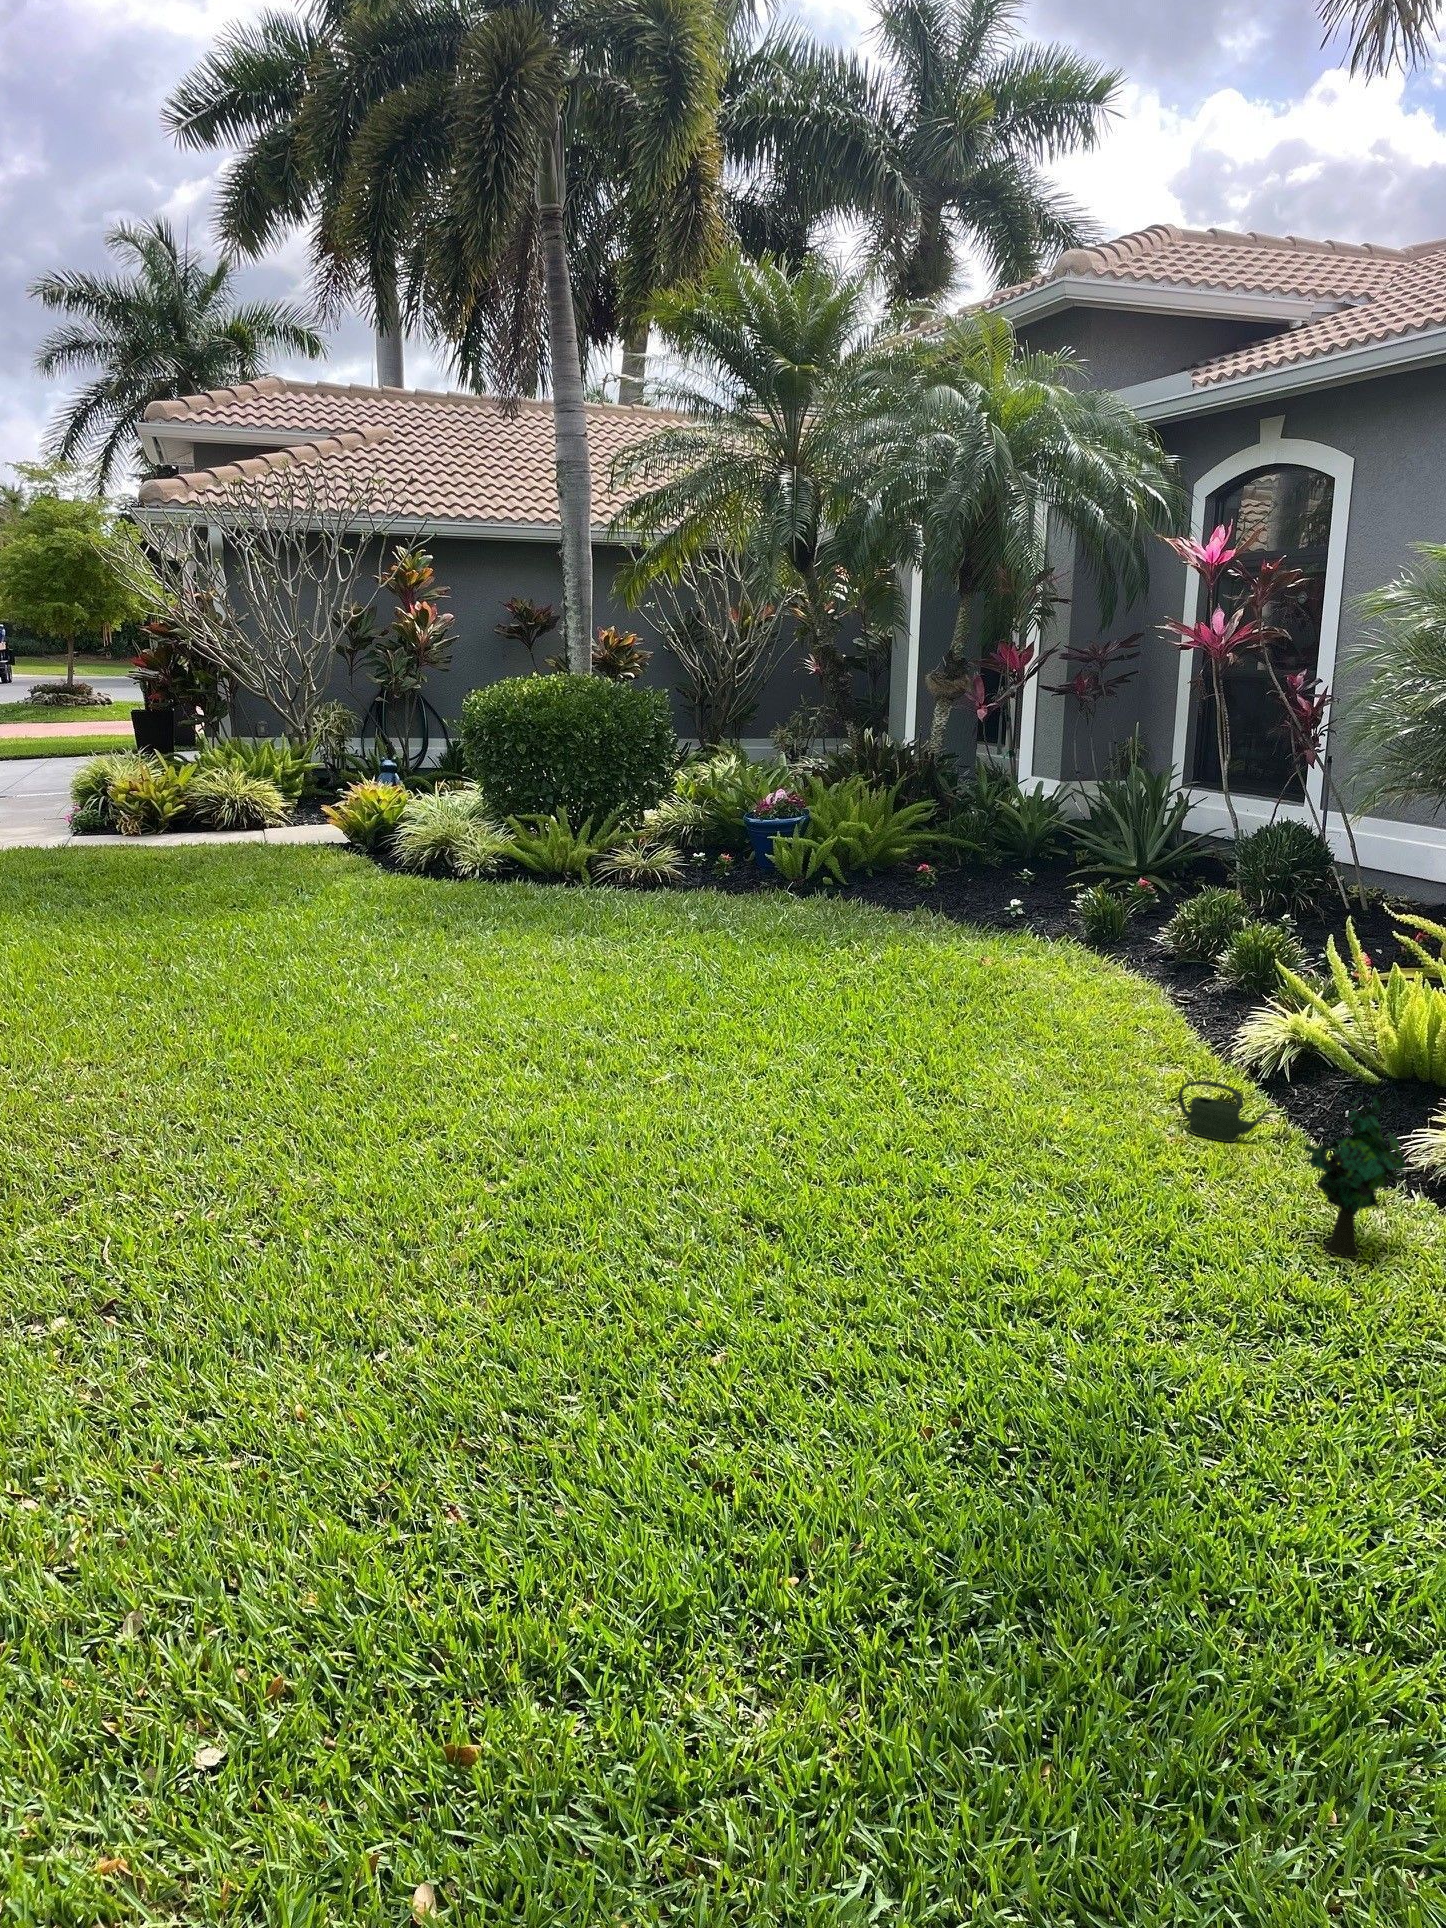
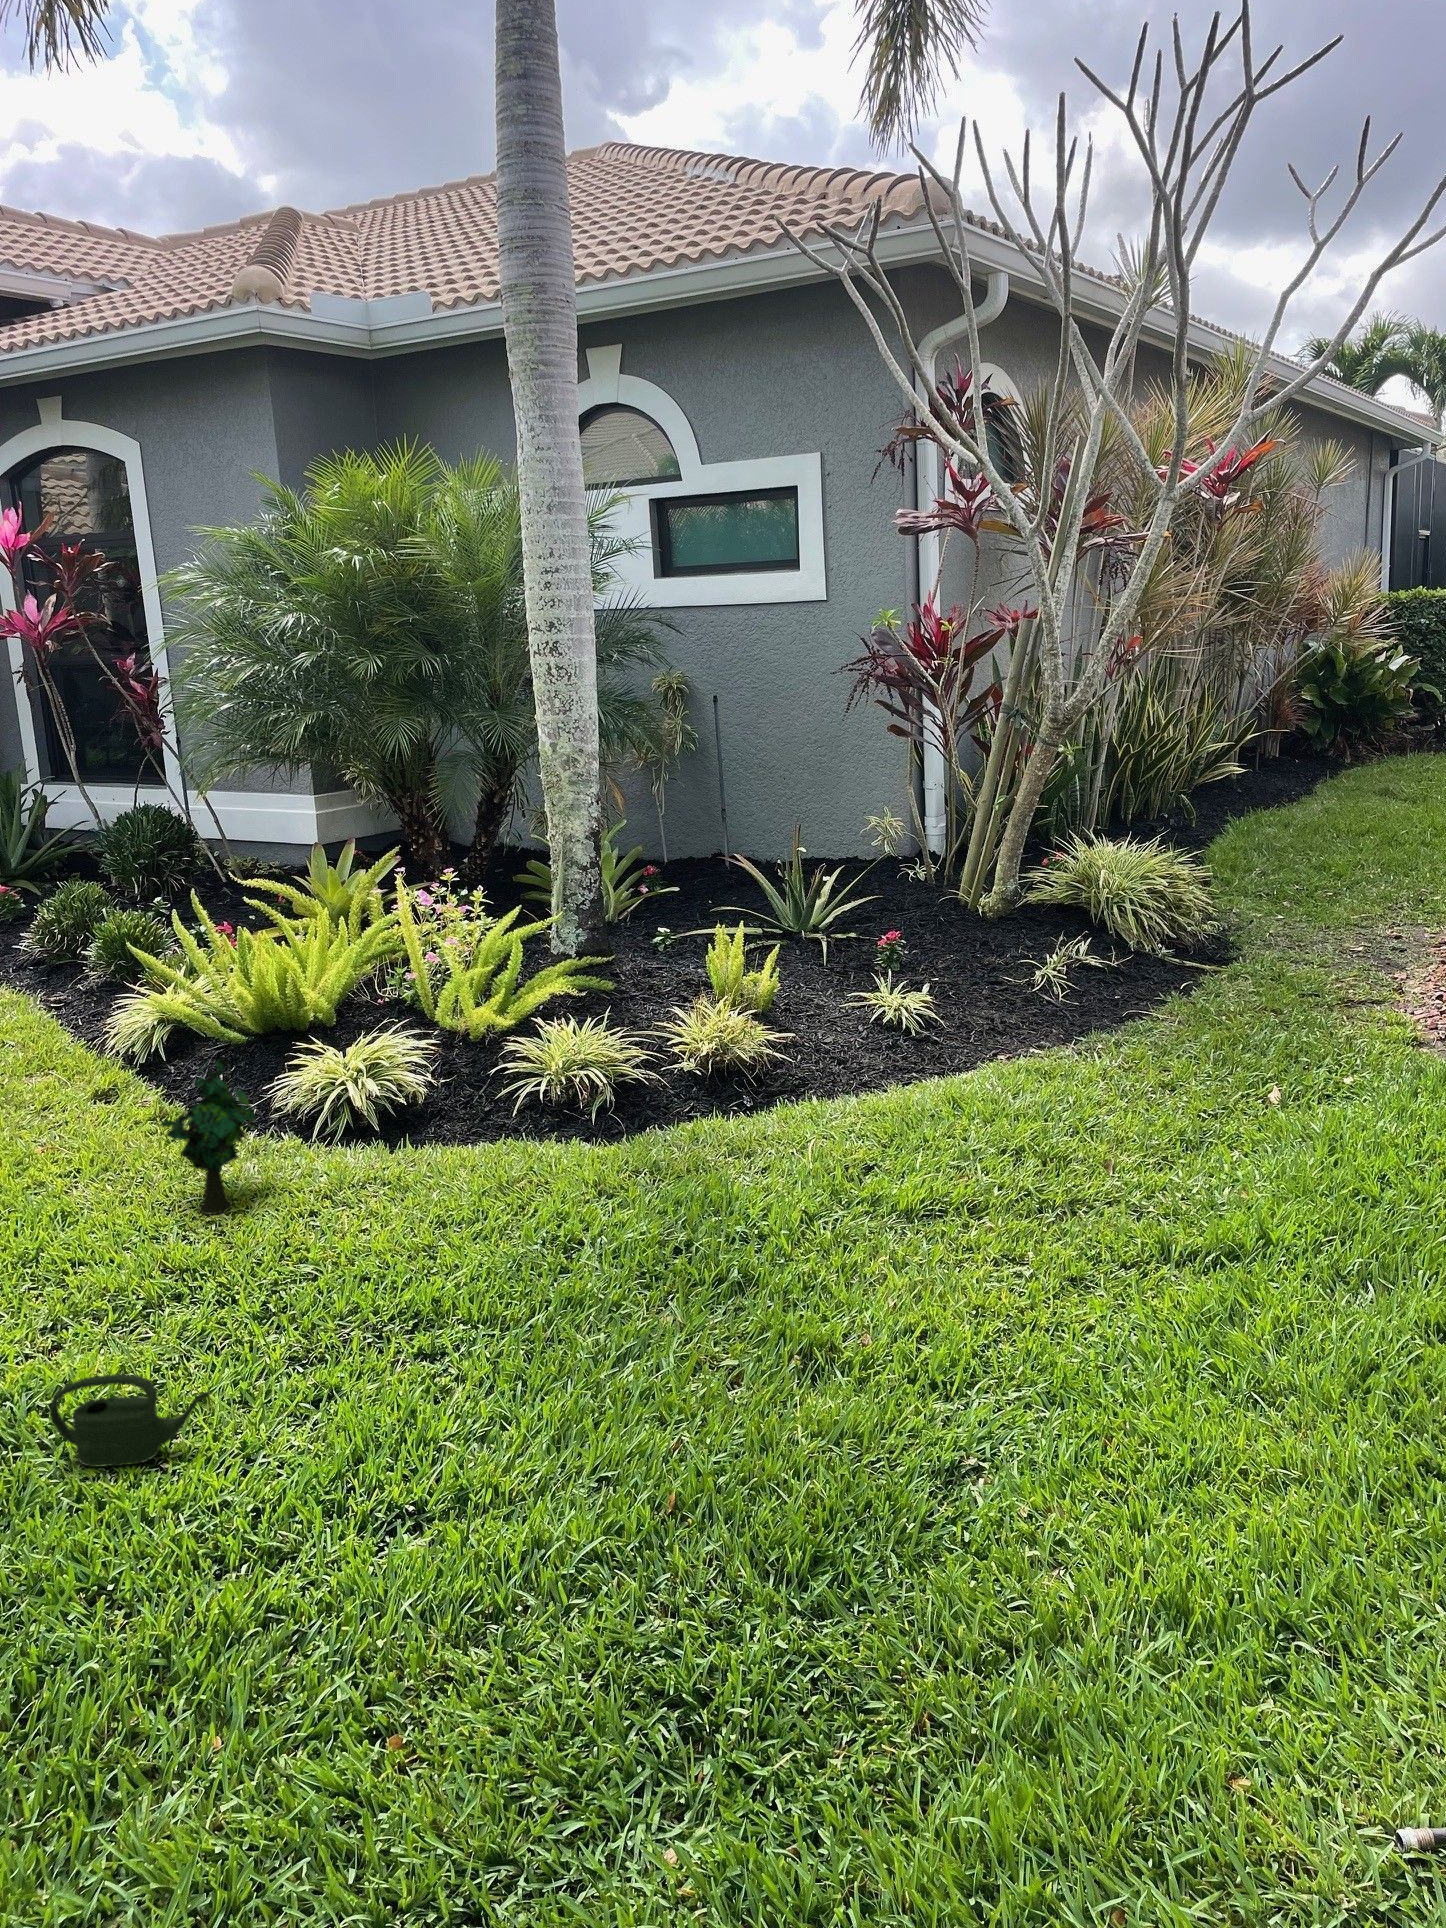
watering can: present [1178,1081,1276,1142] -> present [49,1374,211,1467]

